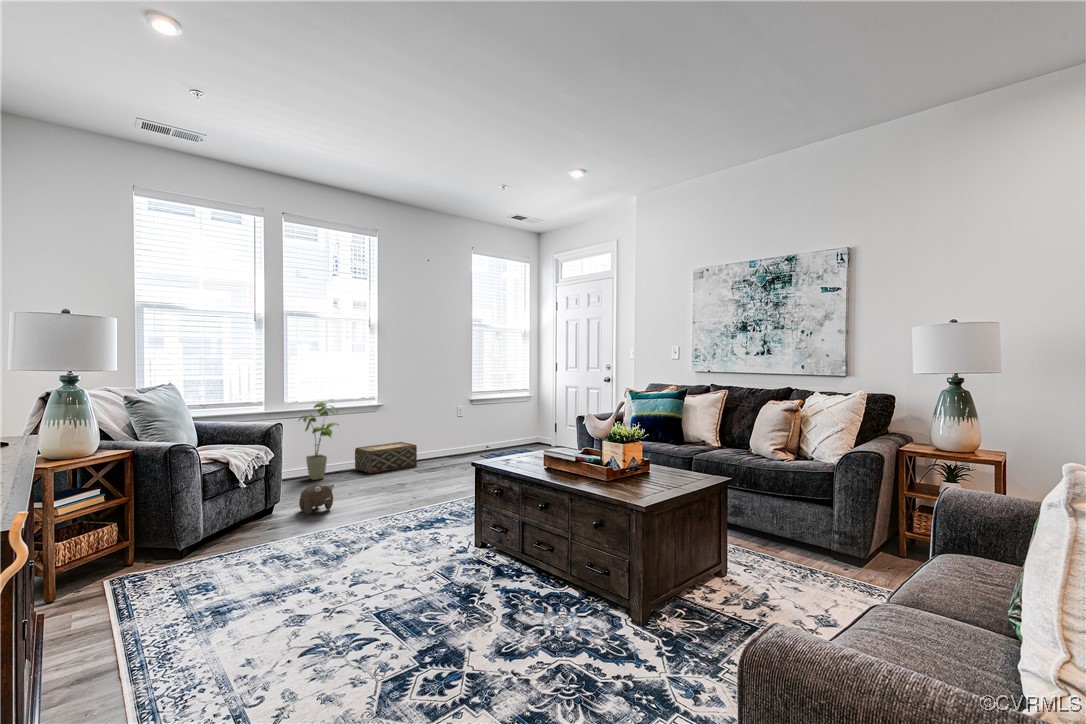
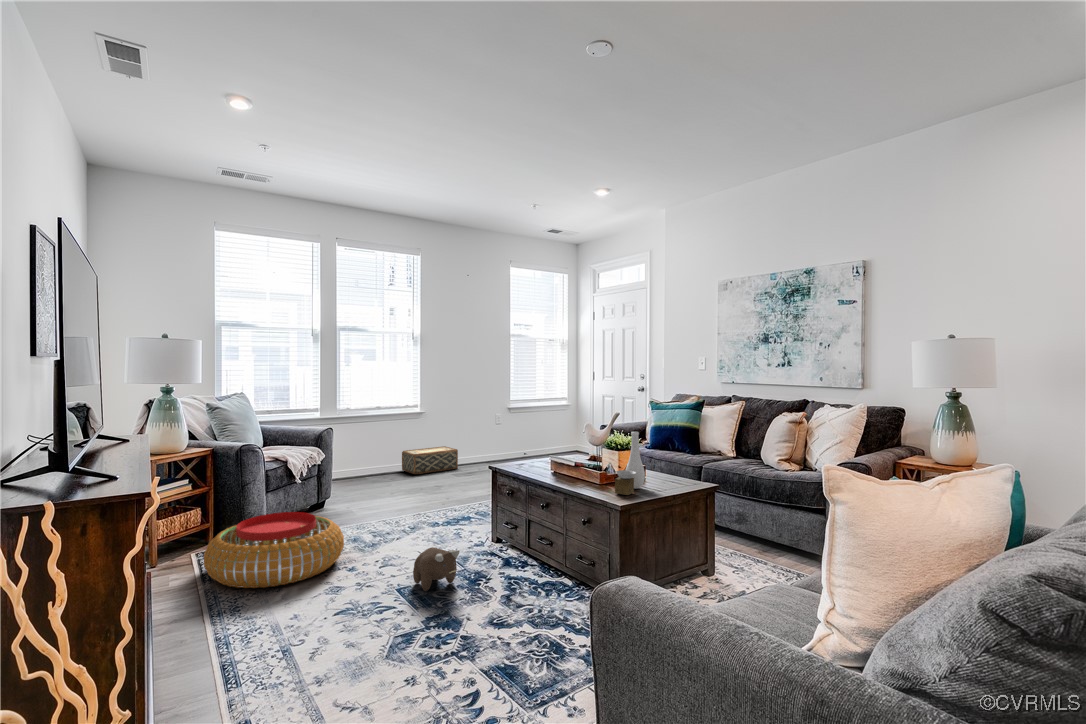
house plant: present [299,402,339,480] -> none [351,409,387,479]
vase: none [628,422,657,493] -> present [615,432,645,495]
plush toy: present [299,484,334,515] -> present [413,547,460,591]
pouf: none [122,524,303,625] -> present [204,512,344,588]

